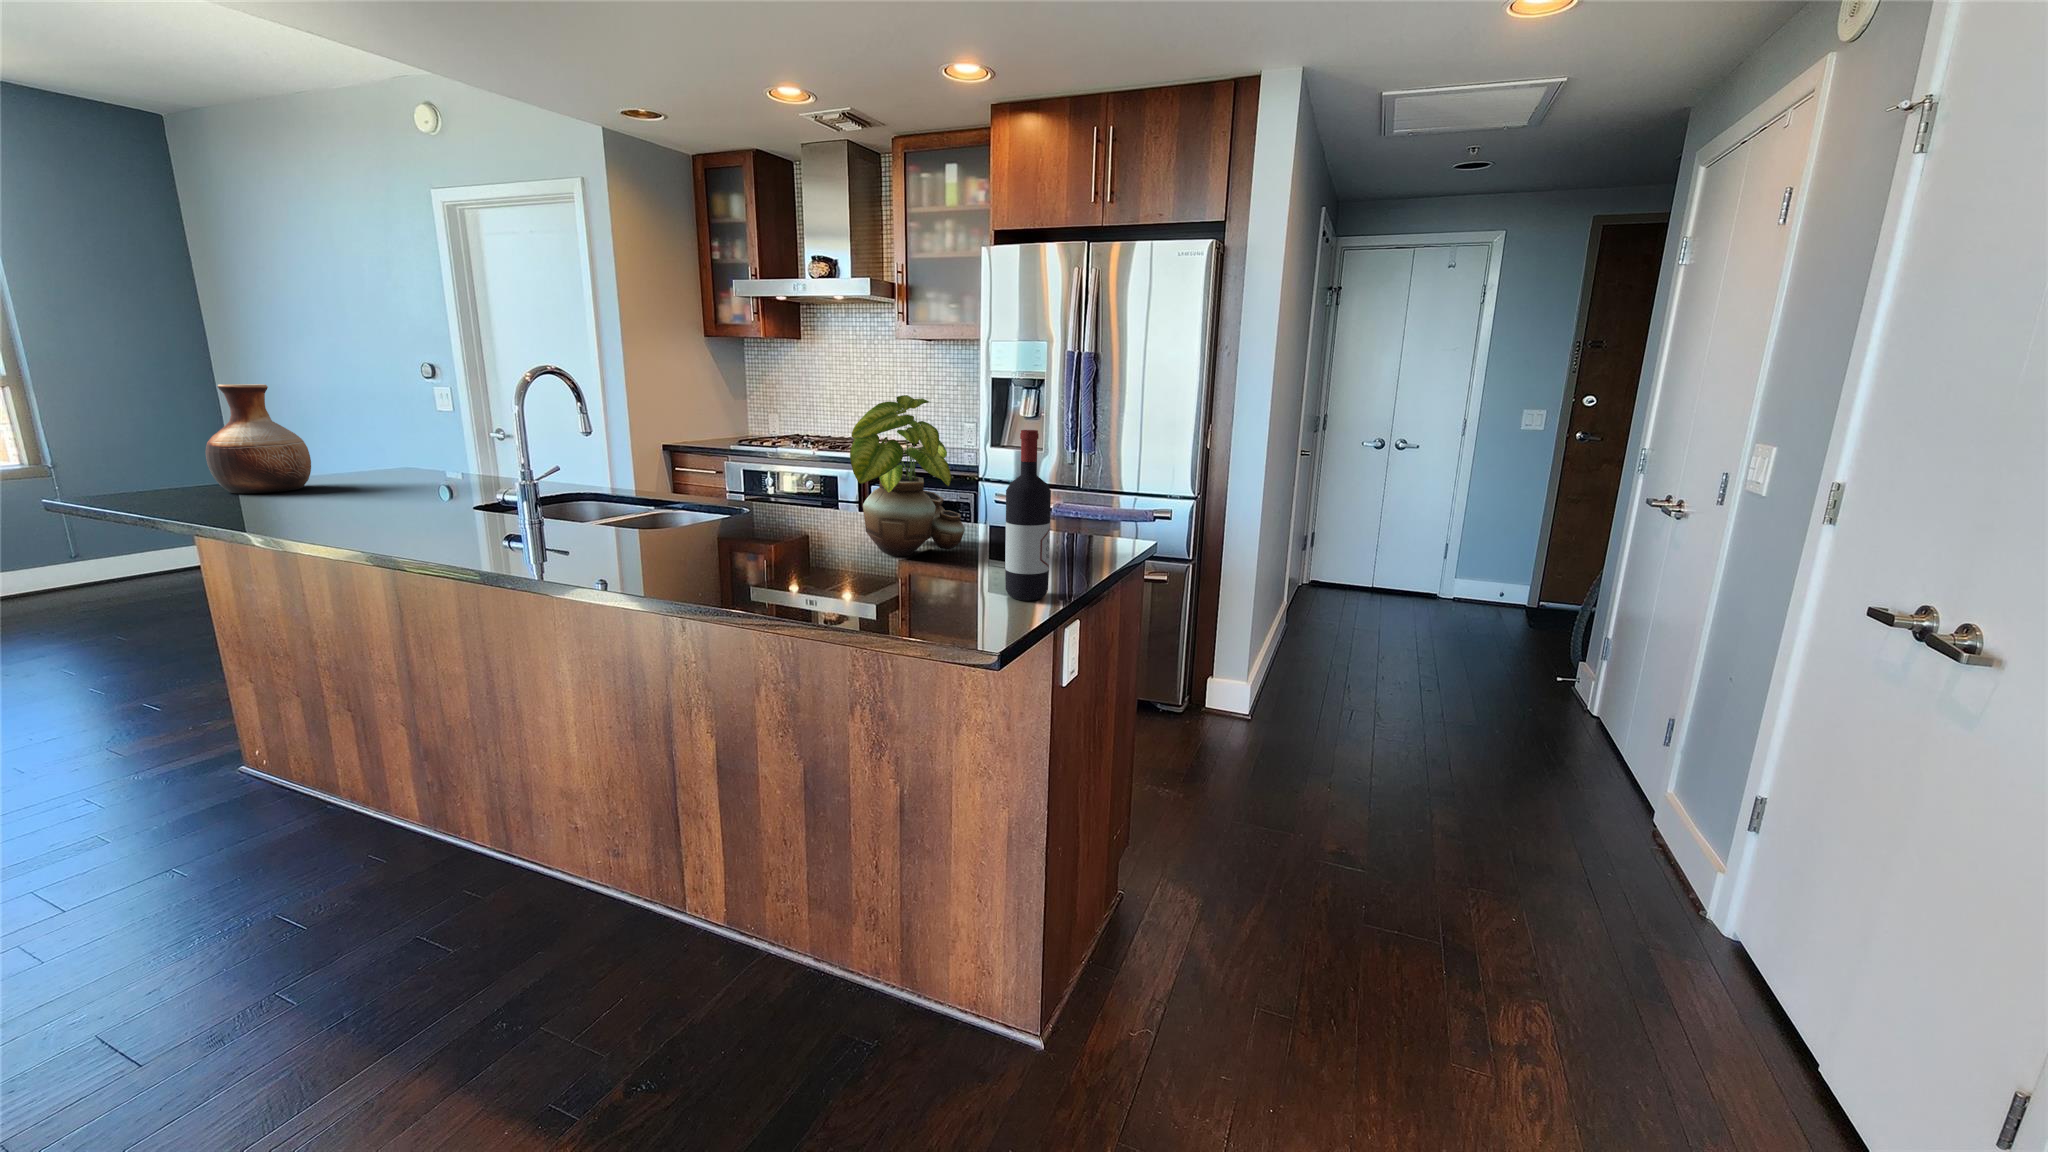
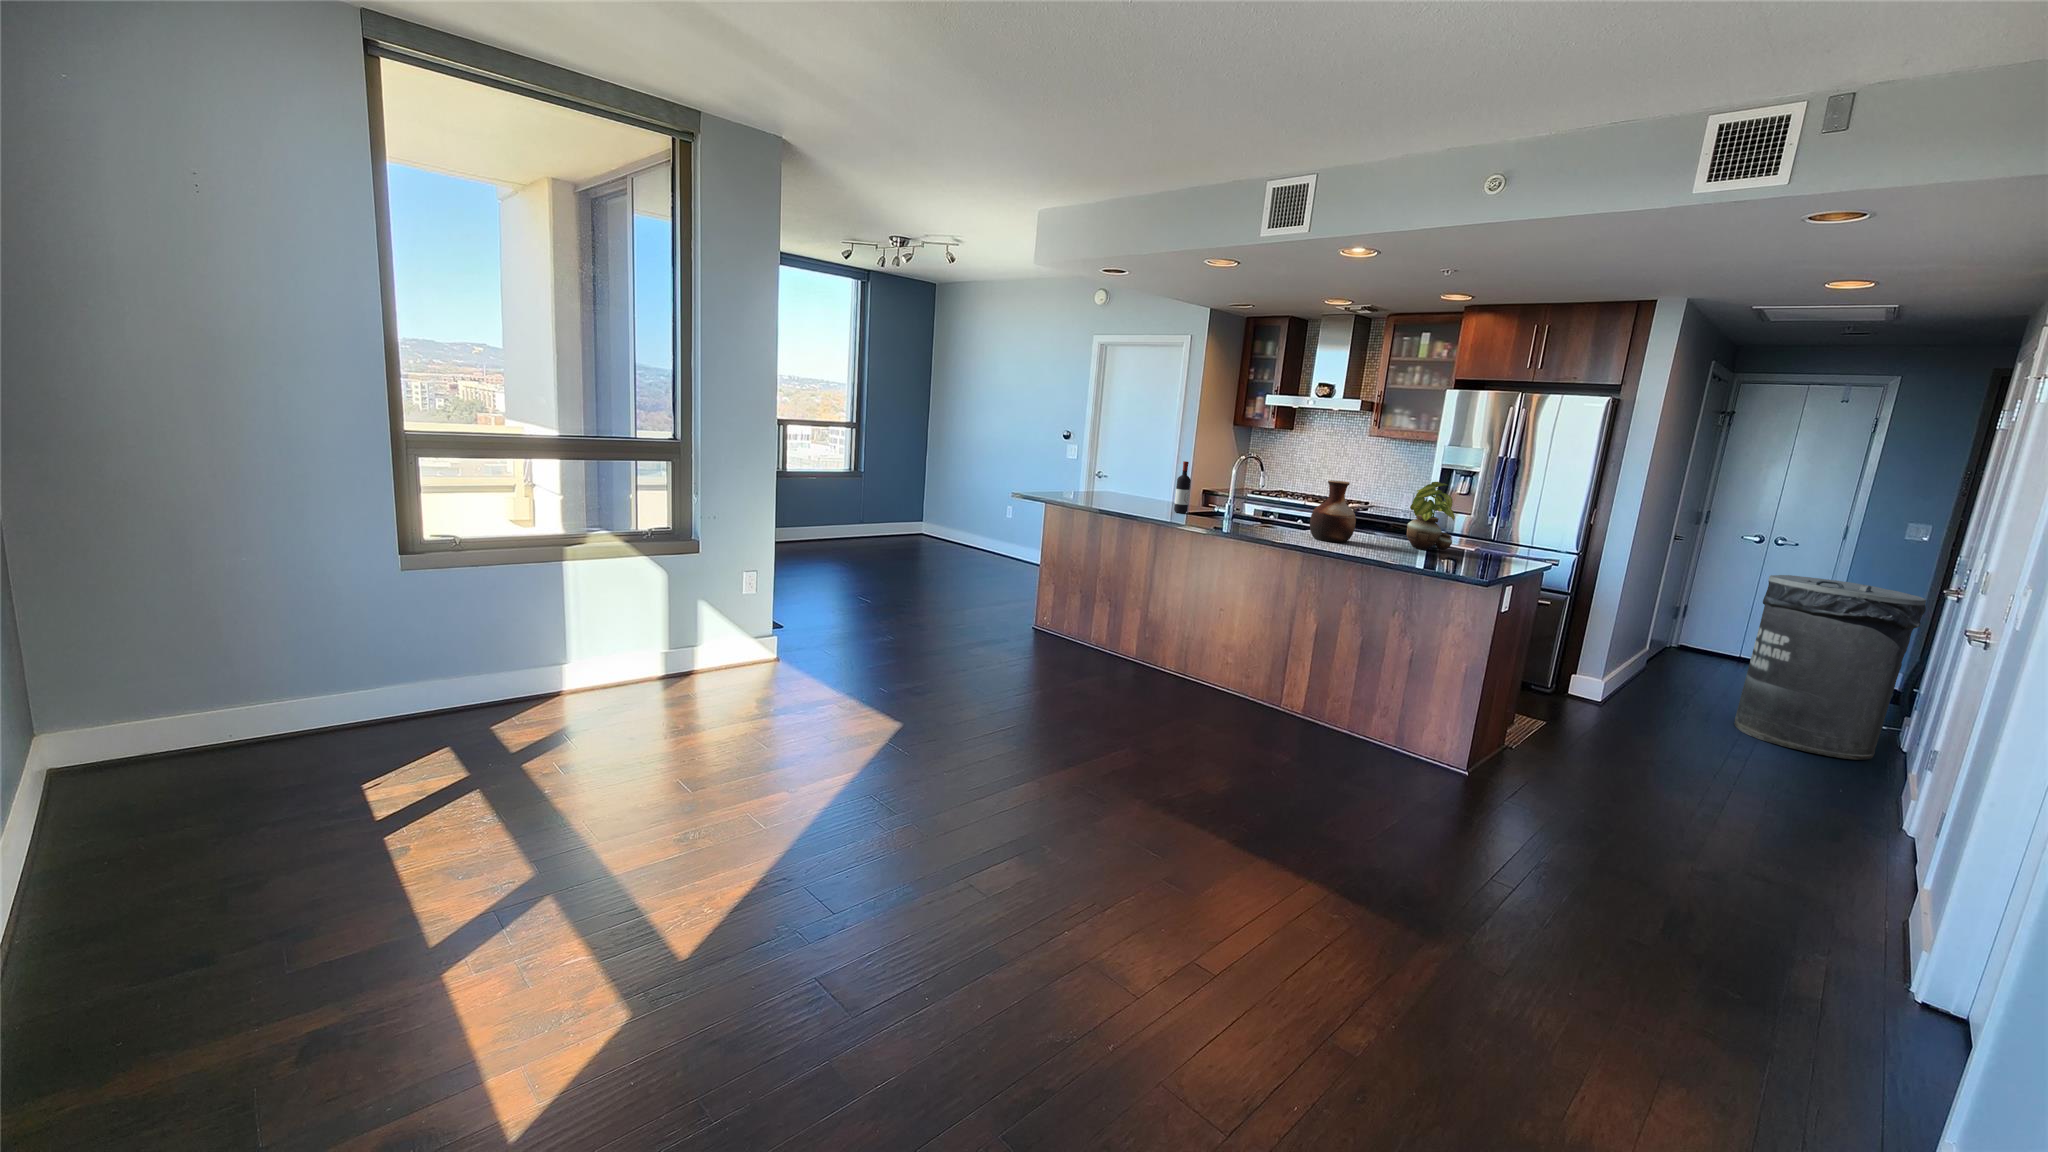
vase: present [205,384,311,494] -> present [1310,480,1356,543]
wine bottle: present [1005,430,1051,601] -> present [1174,461,1191,513]
trash can: none [1419,500,1651,775] -> present [1734,575,1926,760]

